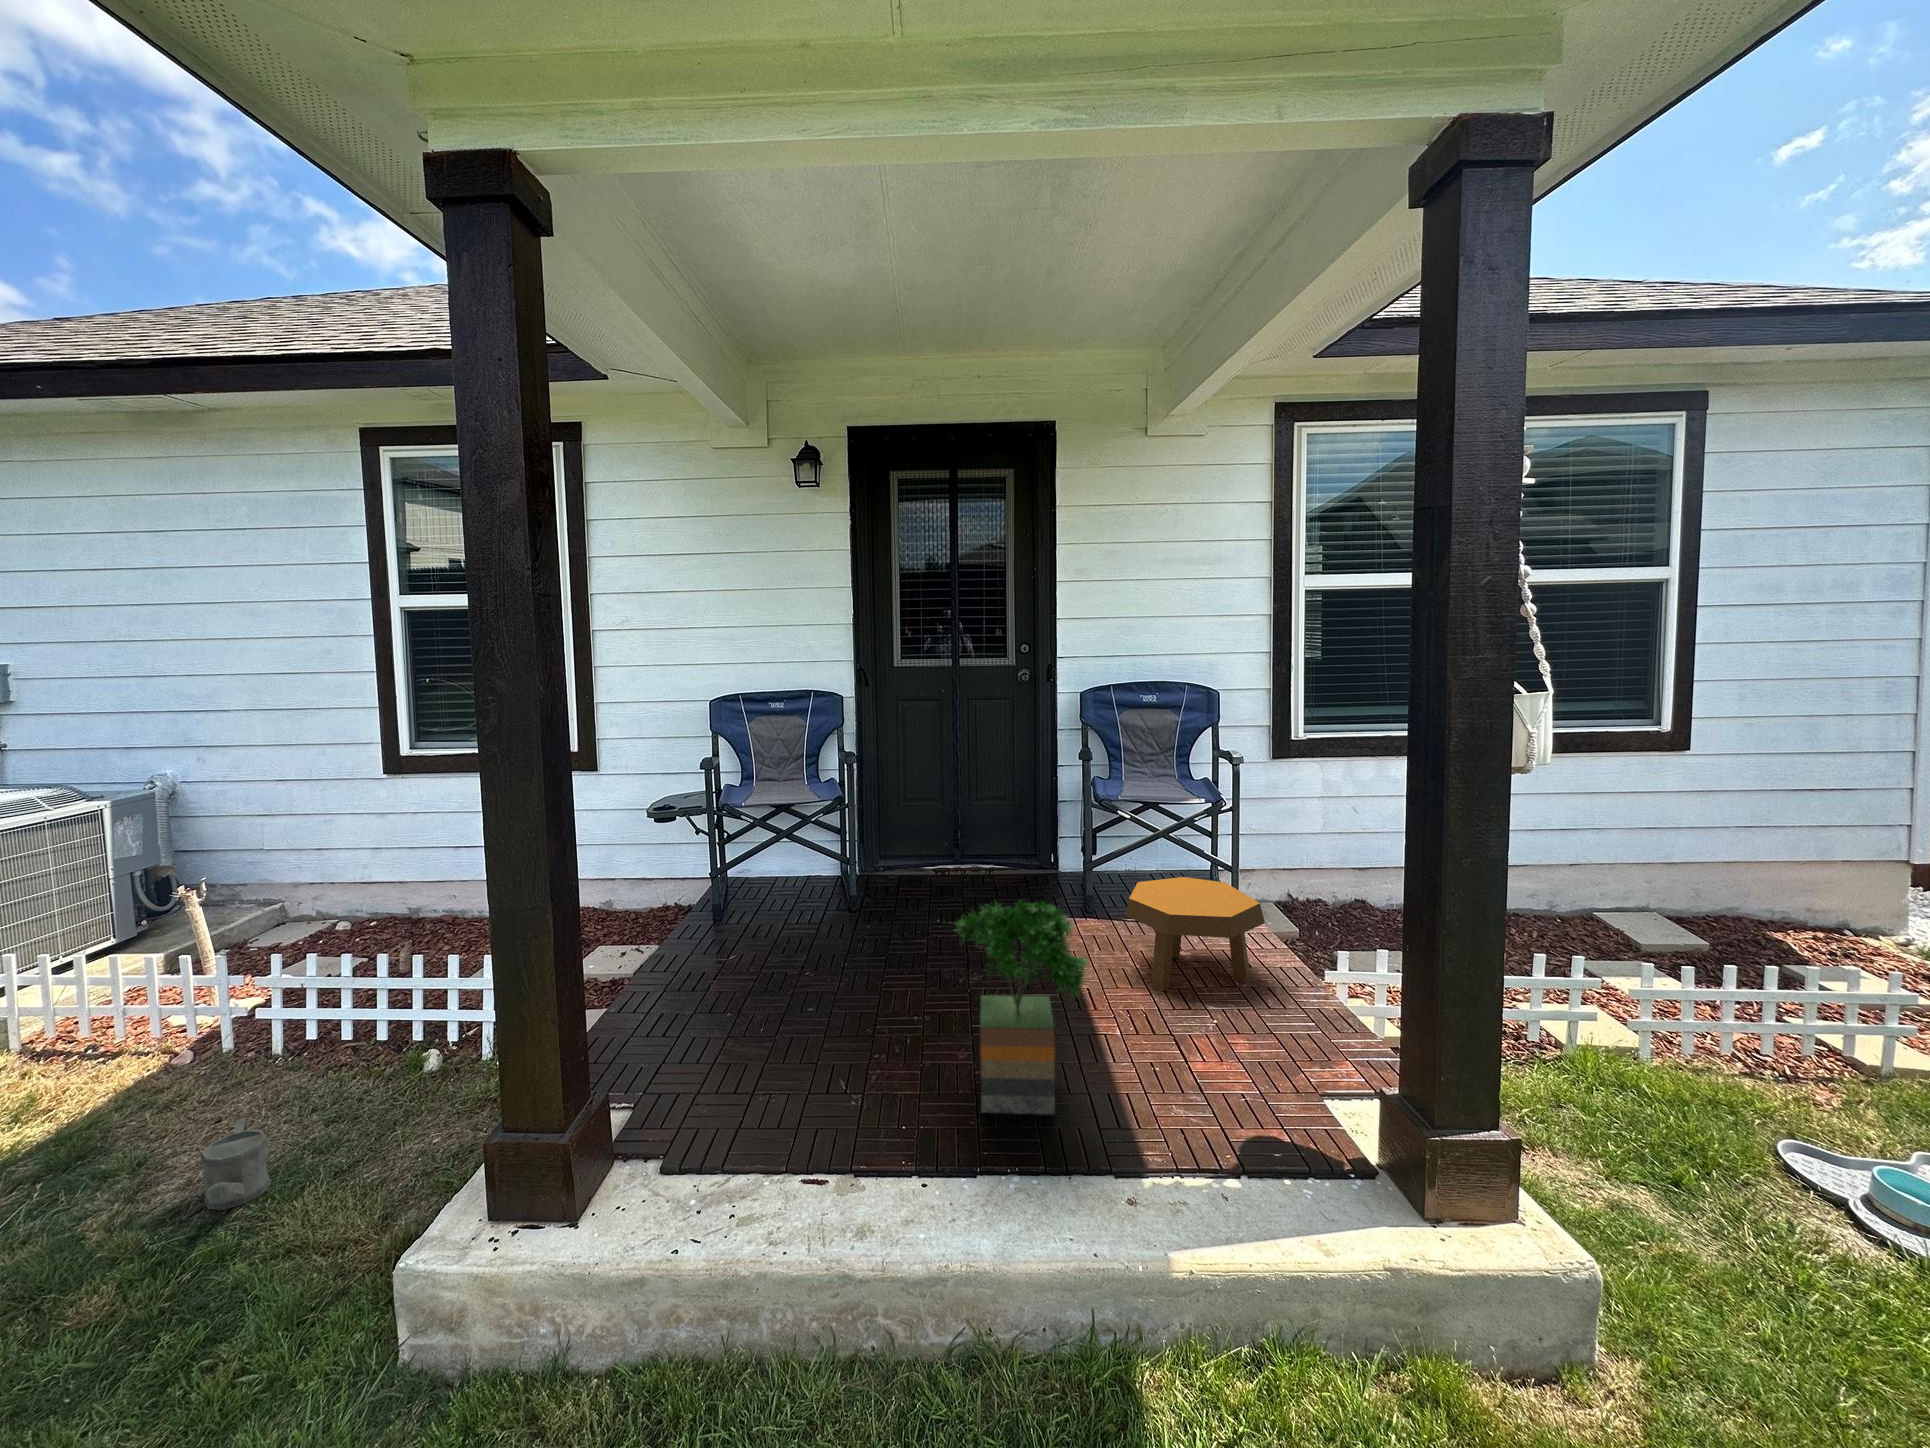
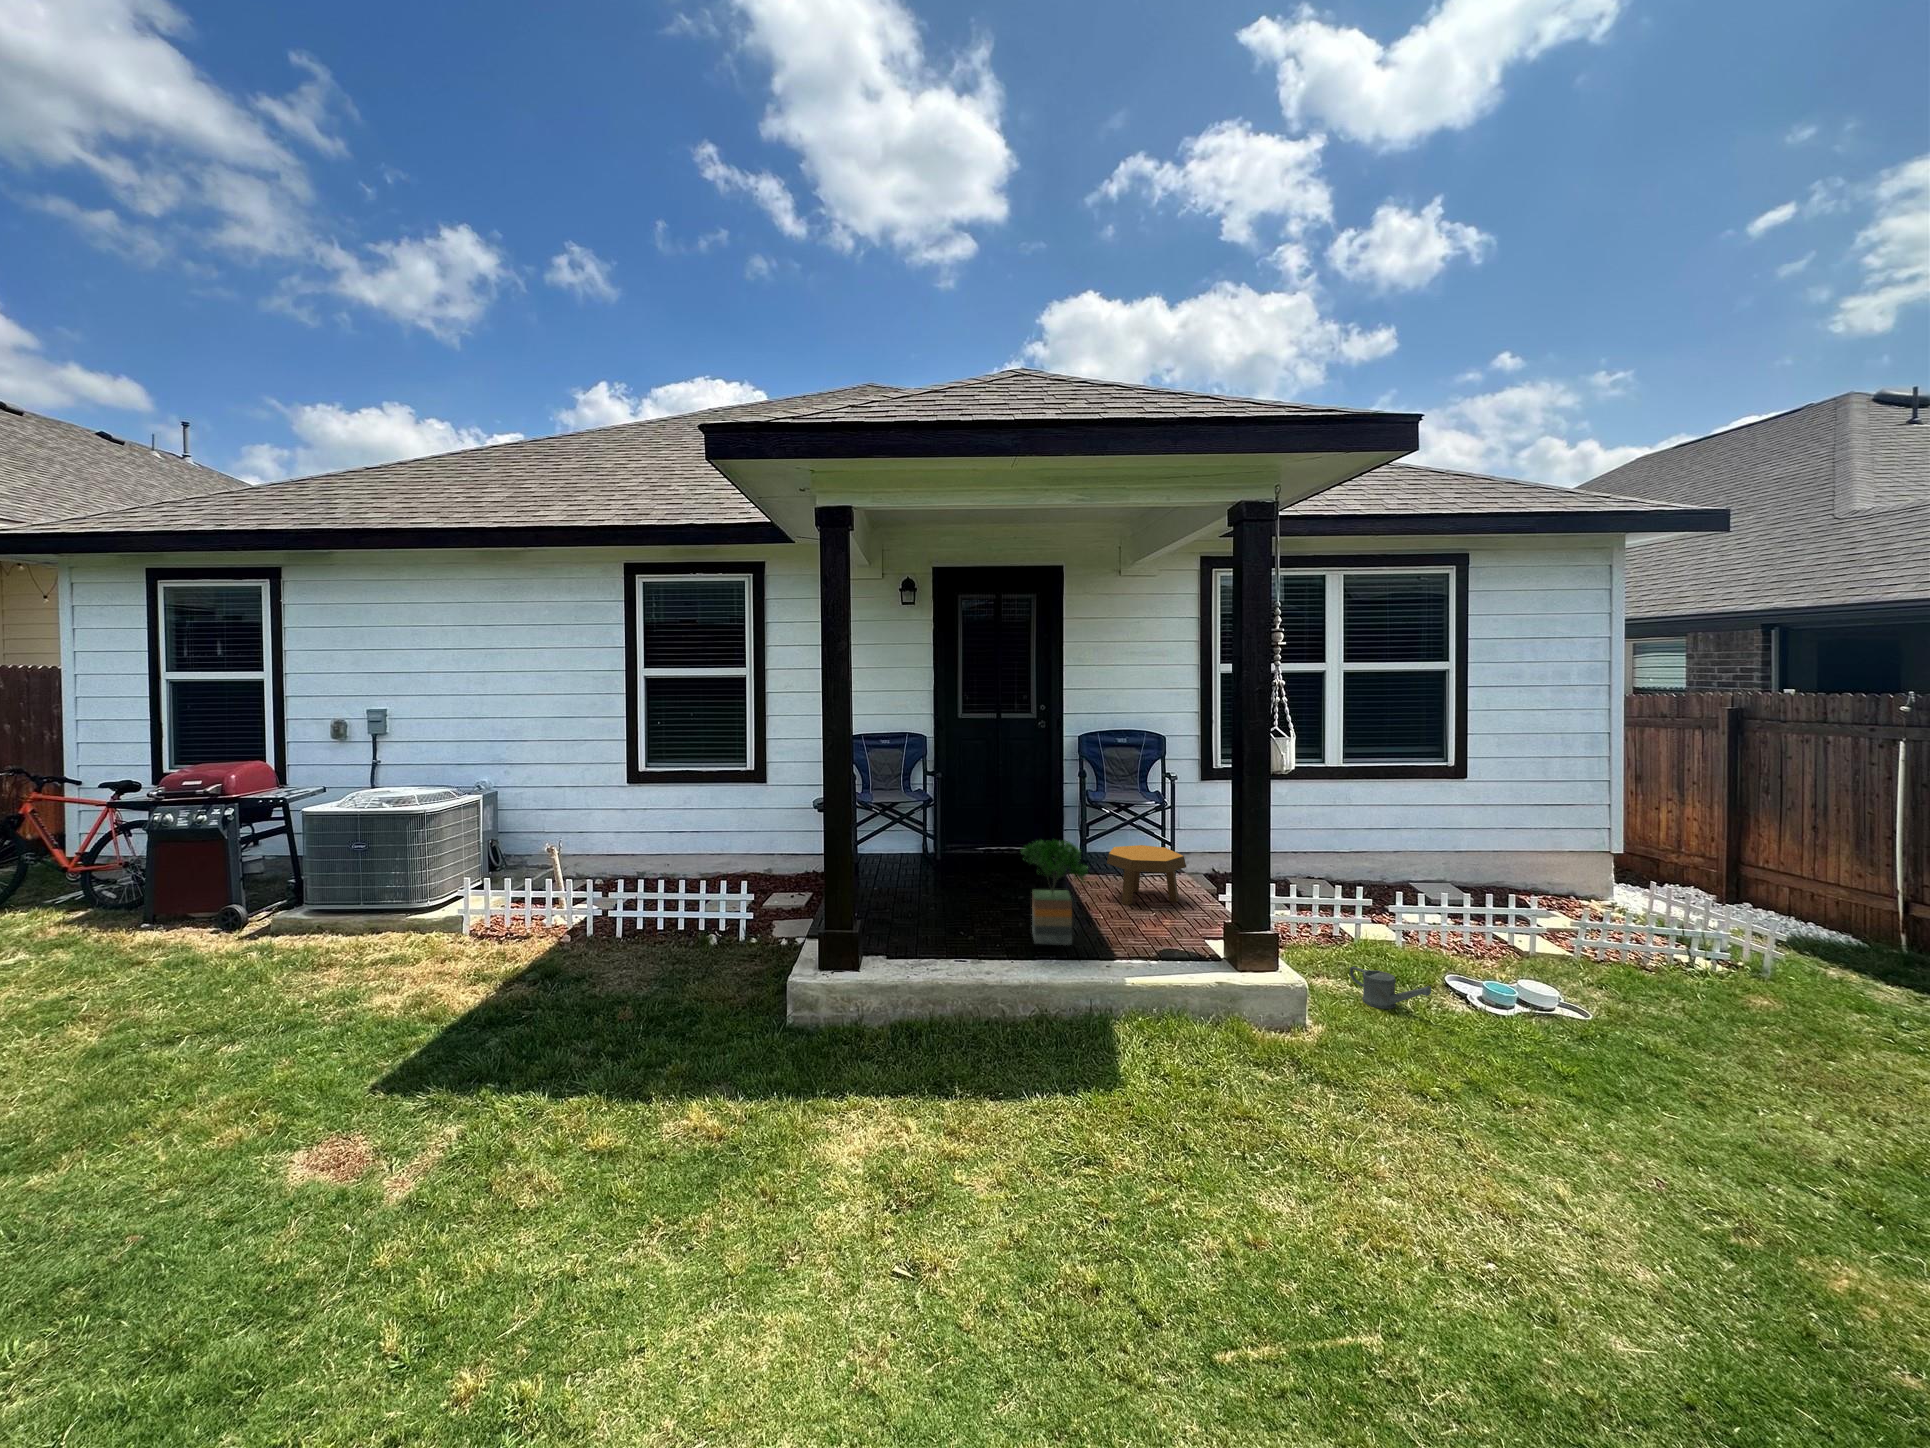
watering can: present [201,1119,271,1210] -> present [1350,967,1431,1009]

